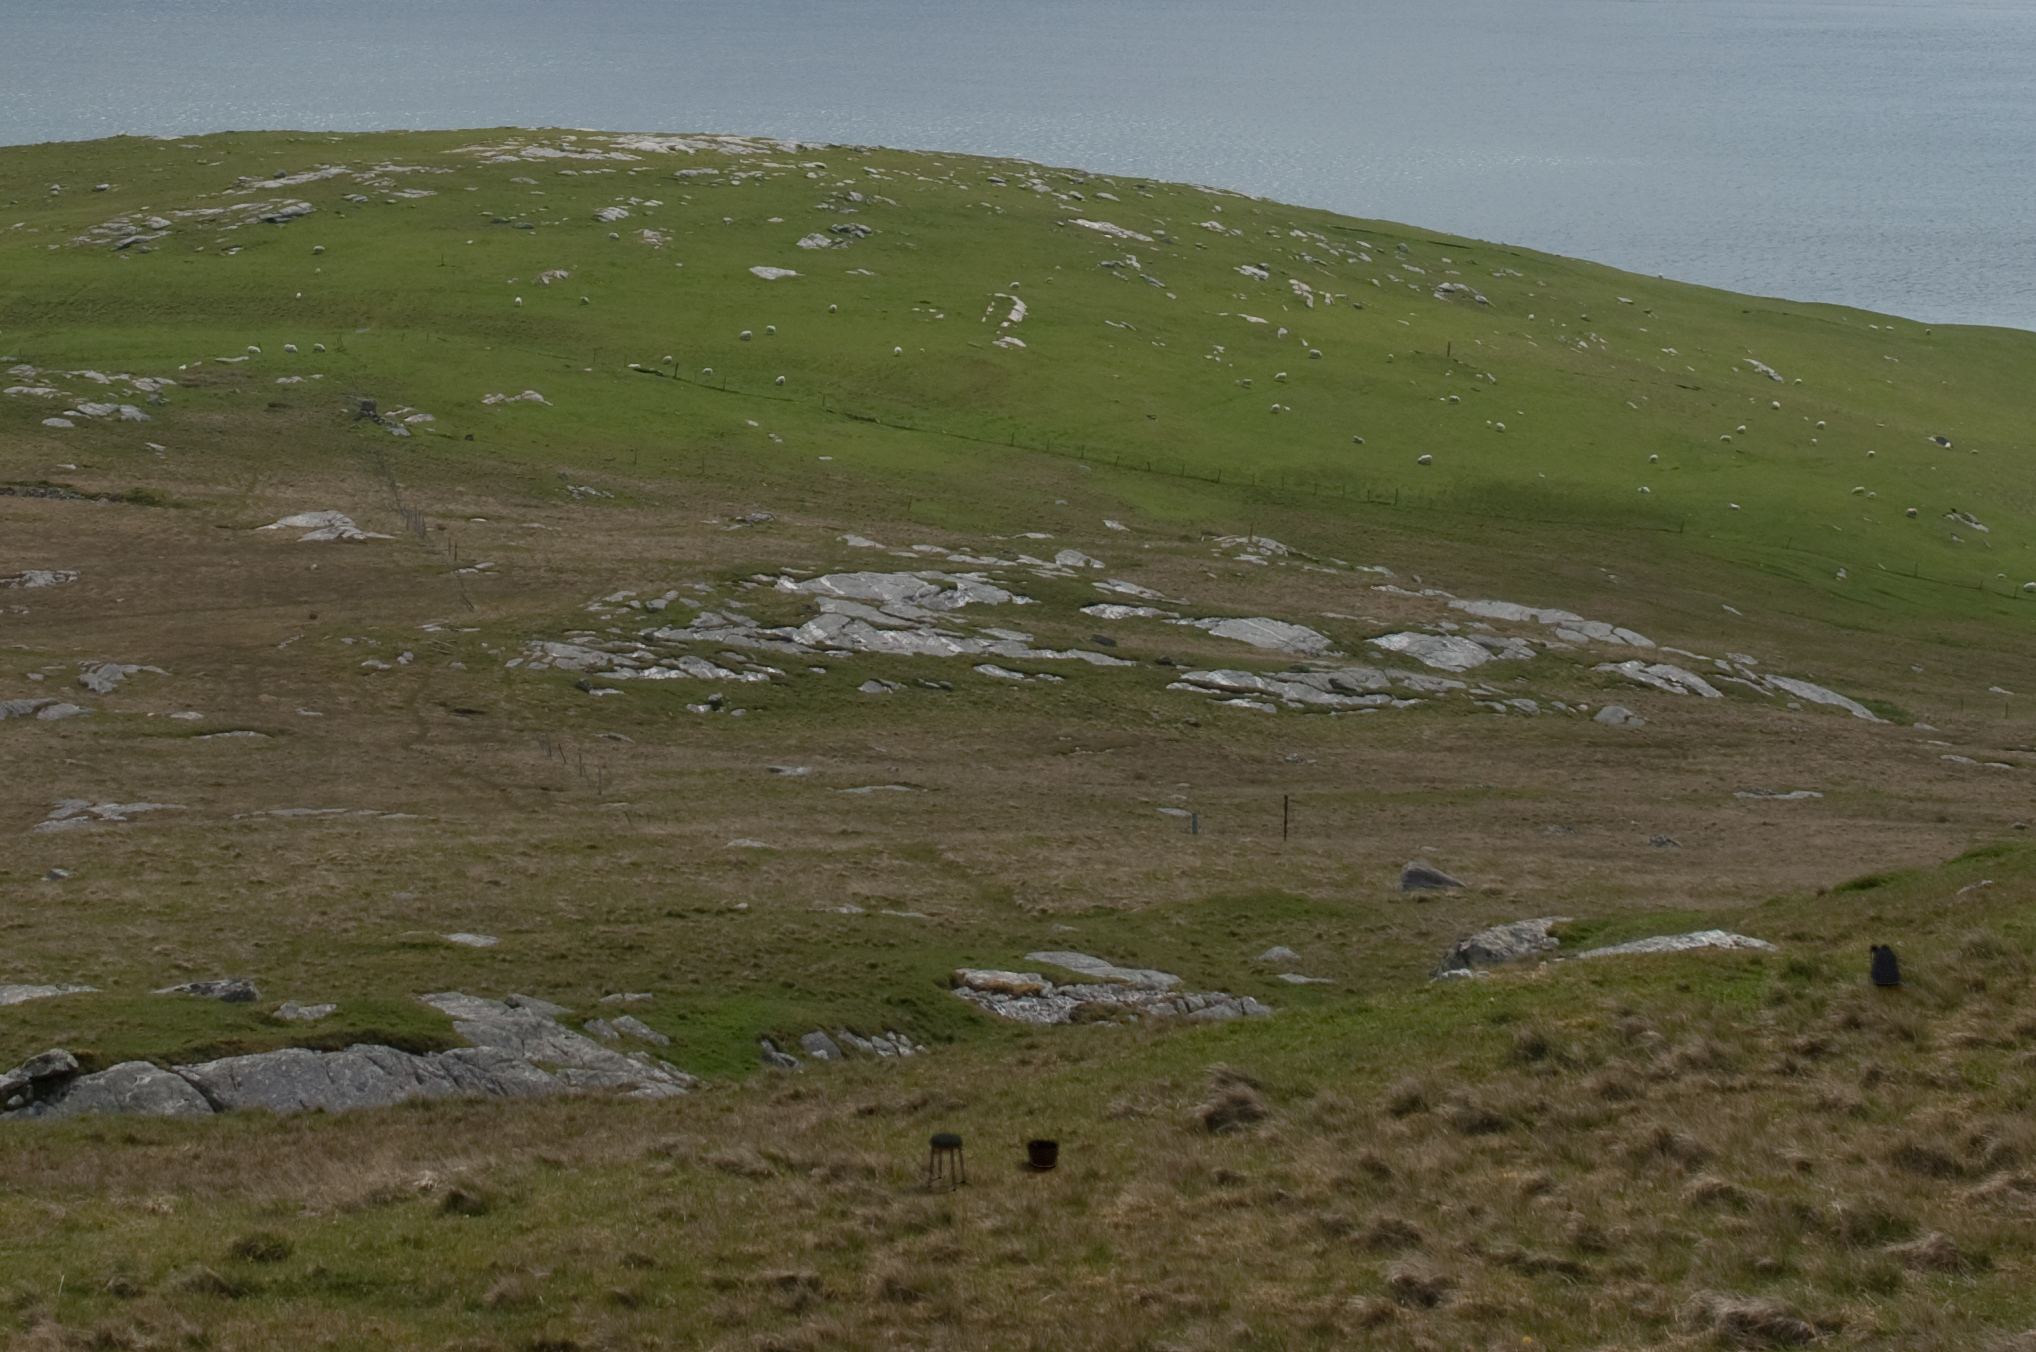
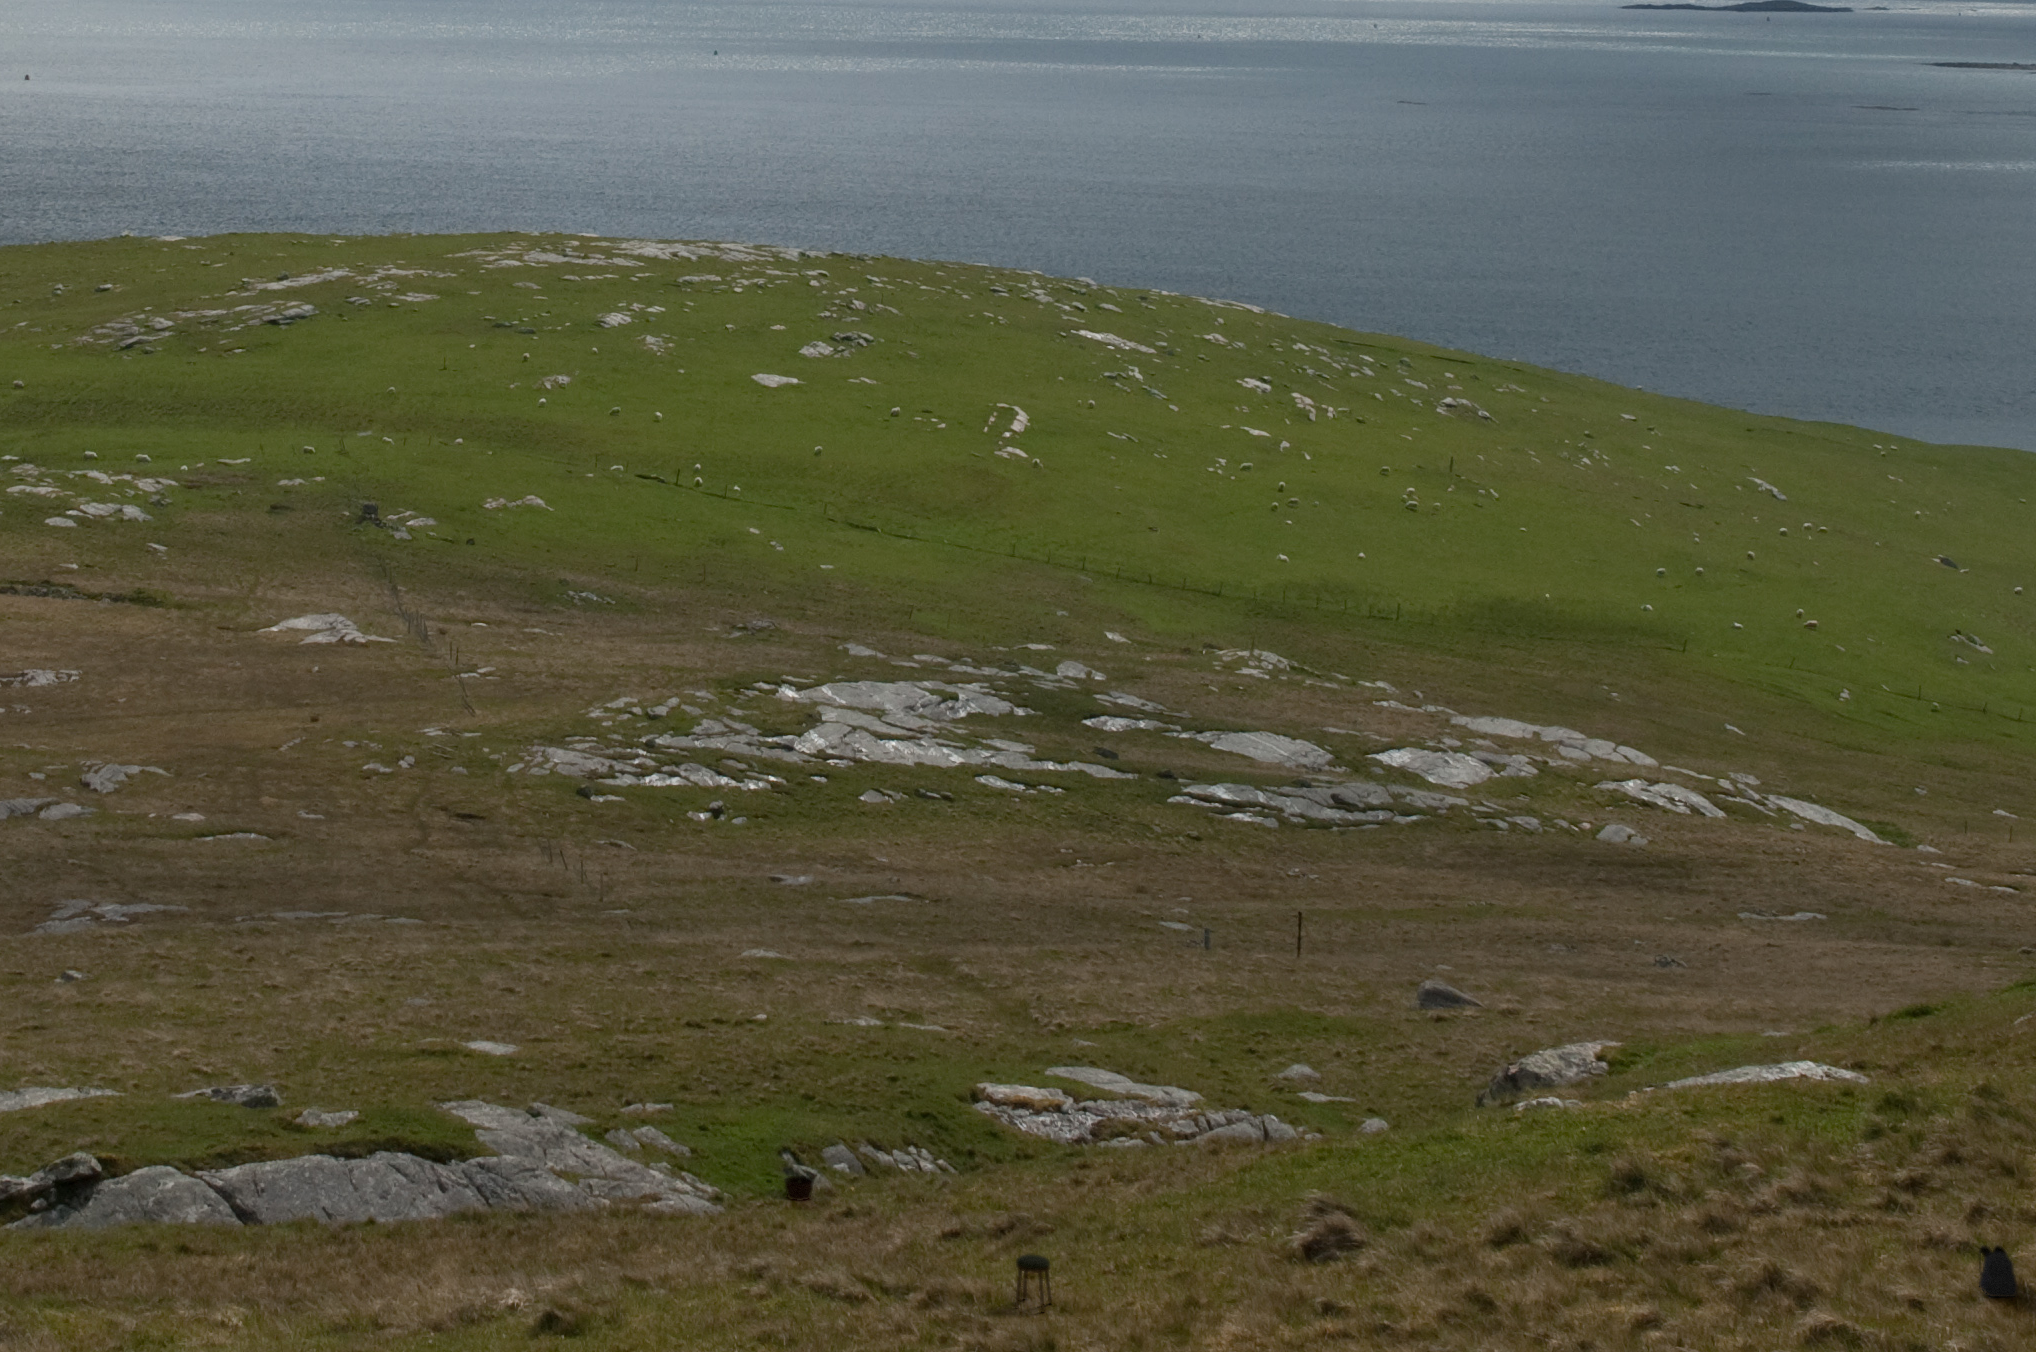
backpack: present [1870,944,1901,985] -> present [1979,1245,2017,1297]
basket: present [1026,1139,1059,1168] -> present [784,1175,814,1201]

